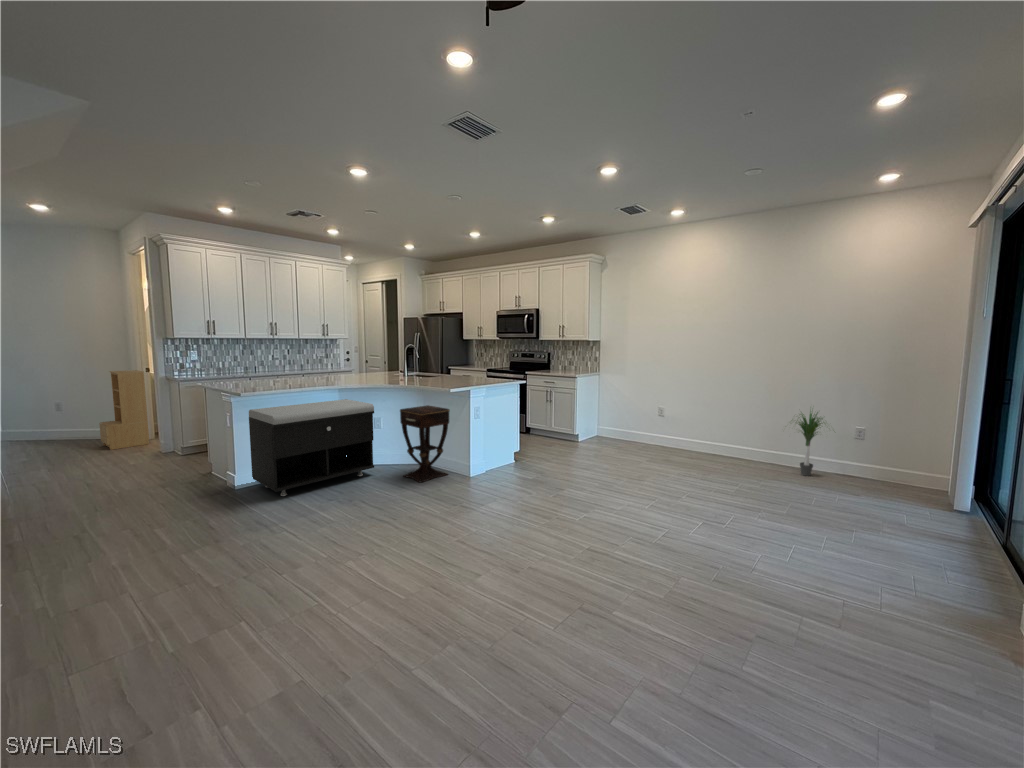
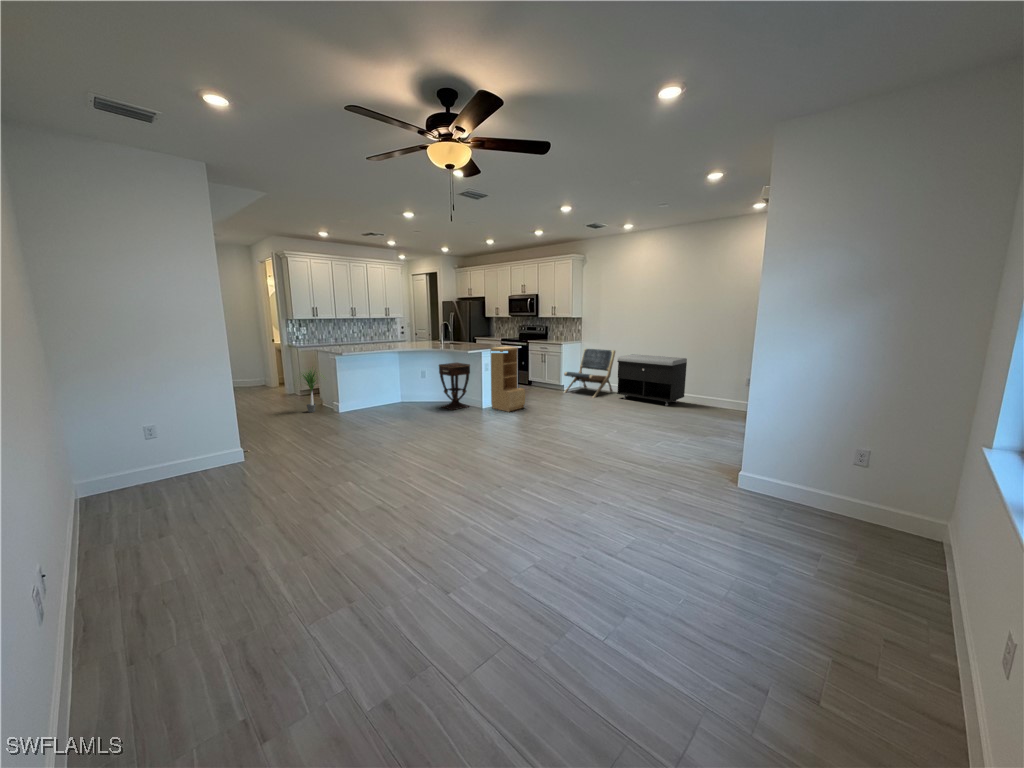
bookshelf: present [99,370,149,450] -> present [491,347,525,412]
lounge chair: none [580,383,651,455] -> present [564,348,615,398]
storage bench: present [249,399,374,496] -> present [617,354,687,406]
potted plant: present [799,411,823,476] -> present [302,370,316,412]

